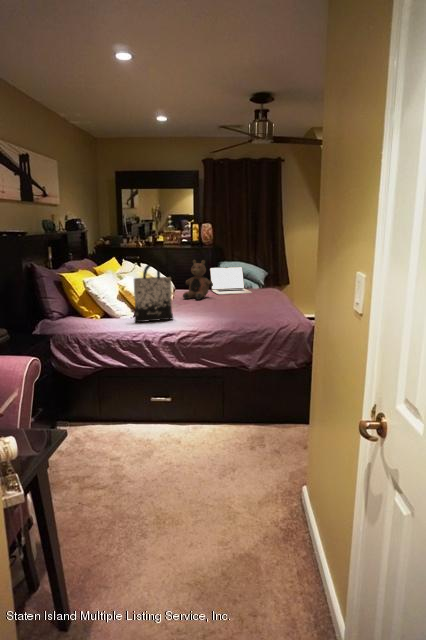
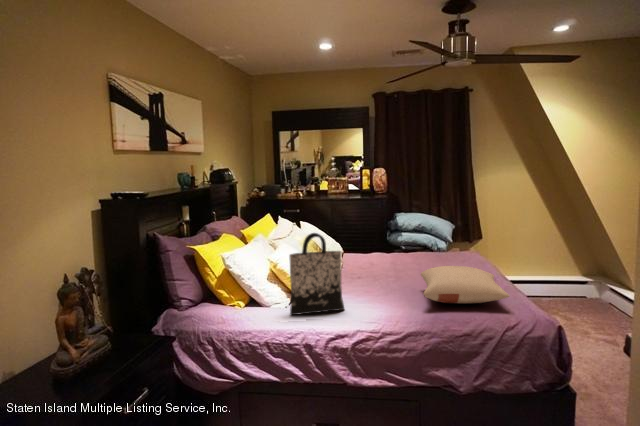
teddy bear: present [183,260,213,300] -> none [354,218,394,272]
laptop: present [210,267,252,295] -> none [388,224,445,263]
pillow: none [228,290,286,314] -> present [421,266,509,303]

